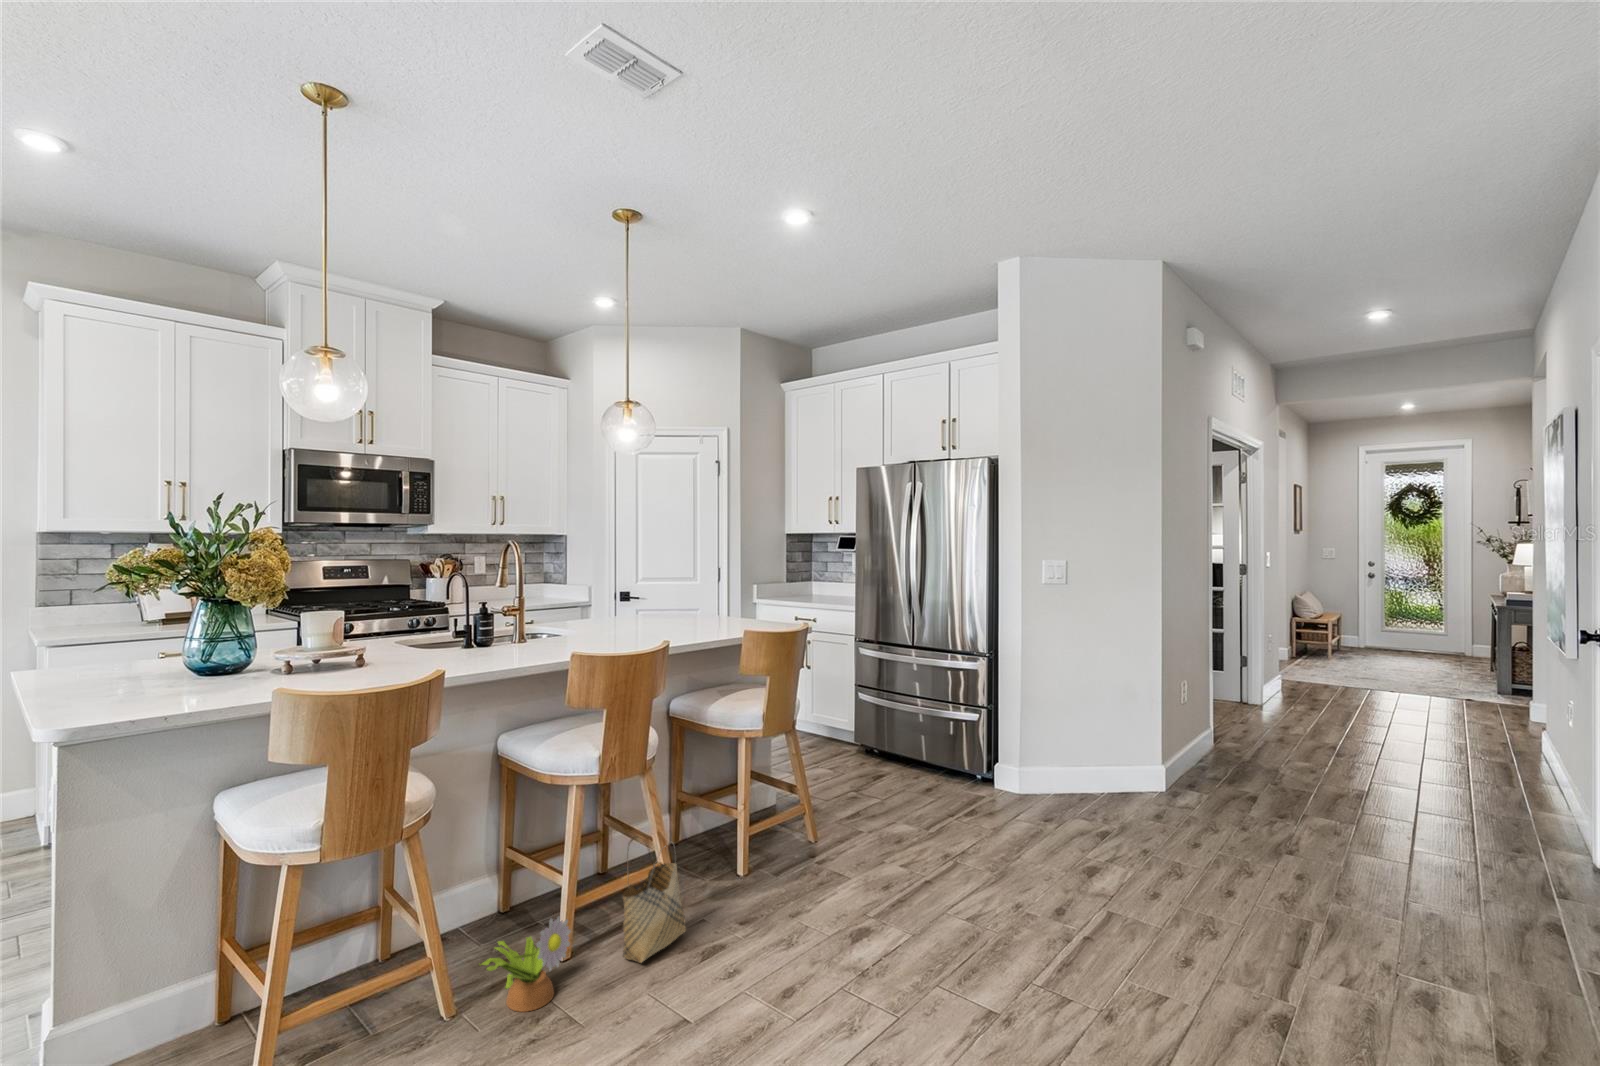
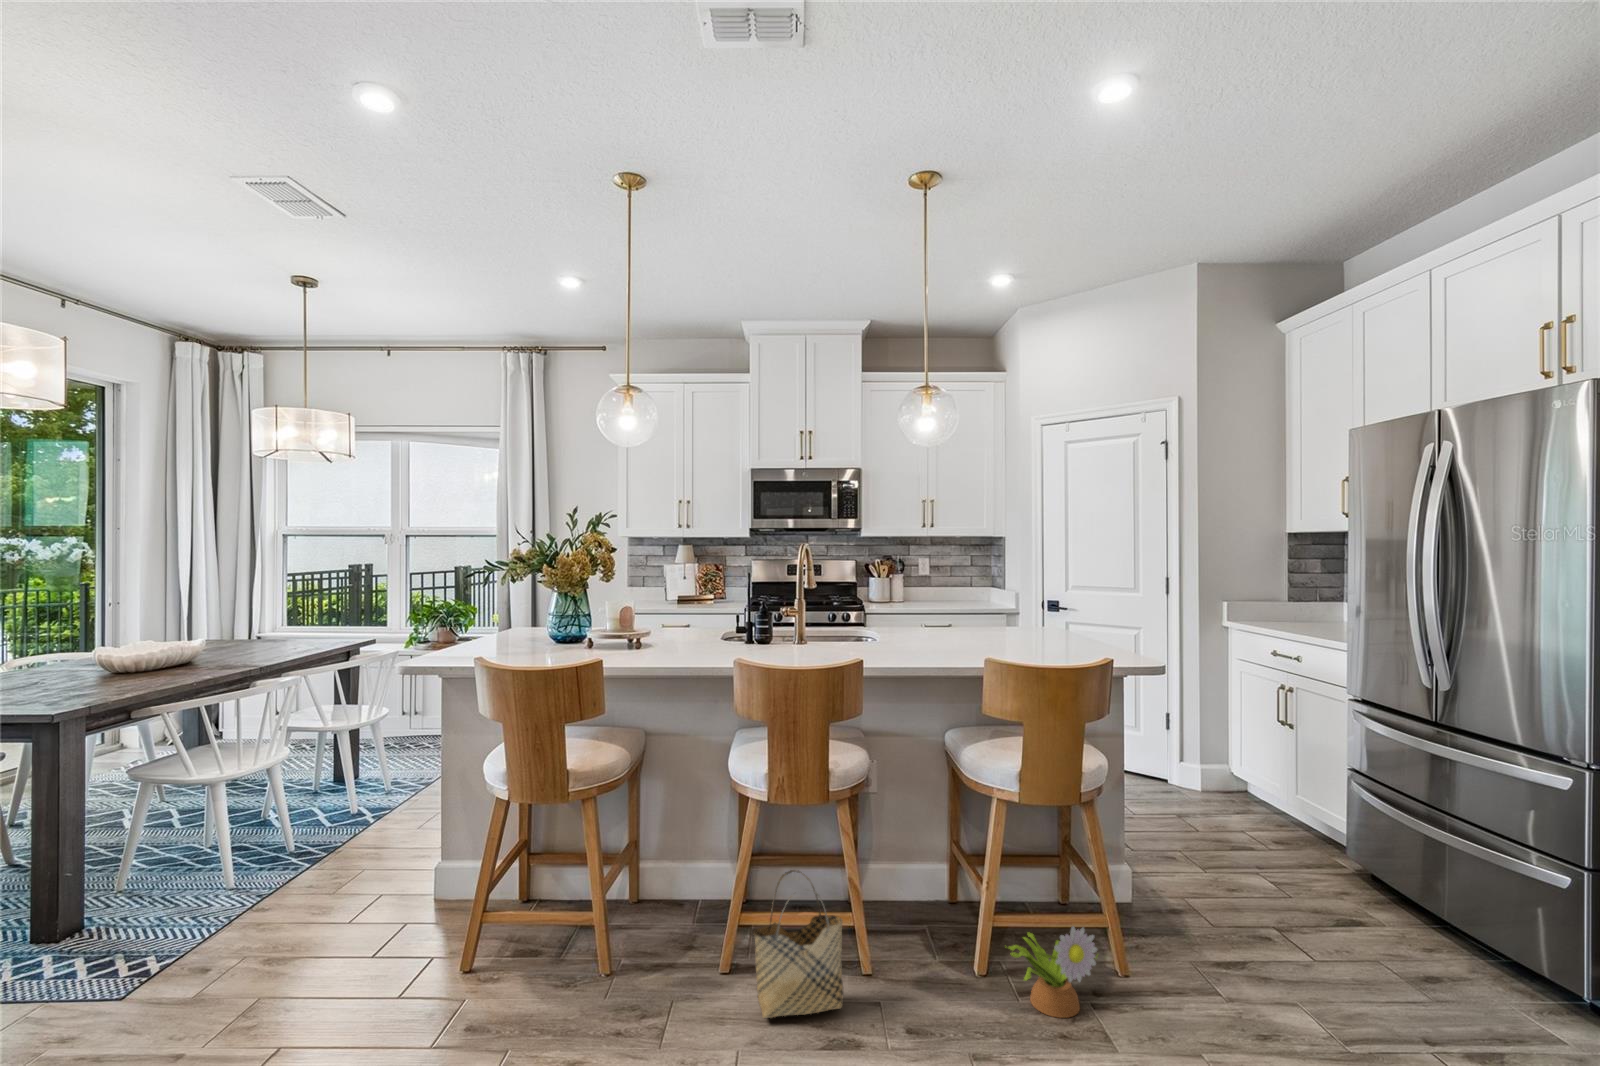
decorative plant: present [480,917,571,1012] -> present [1008,926,1097,1018]

